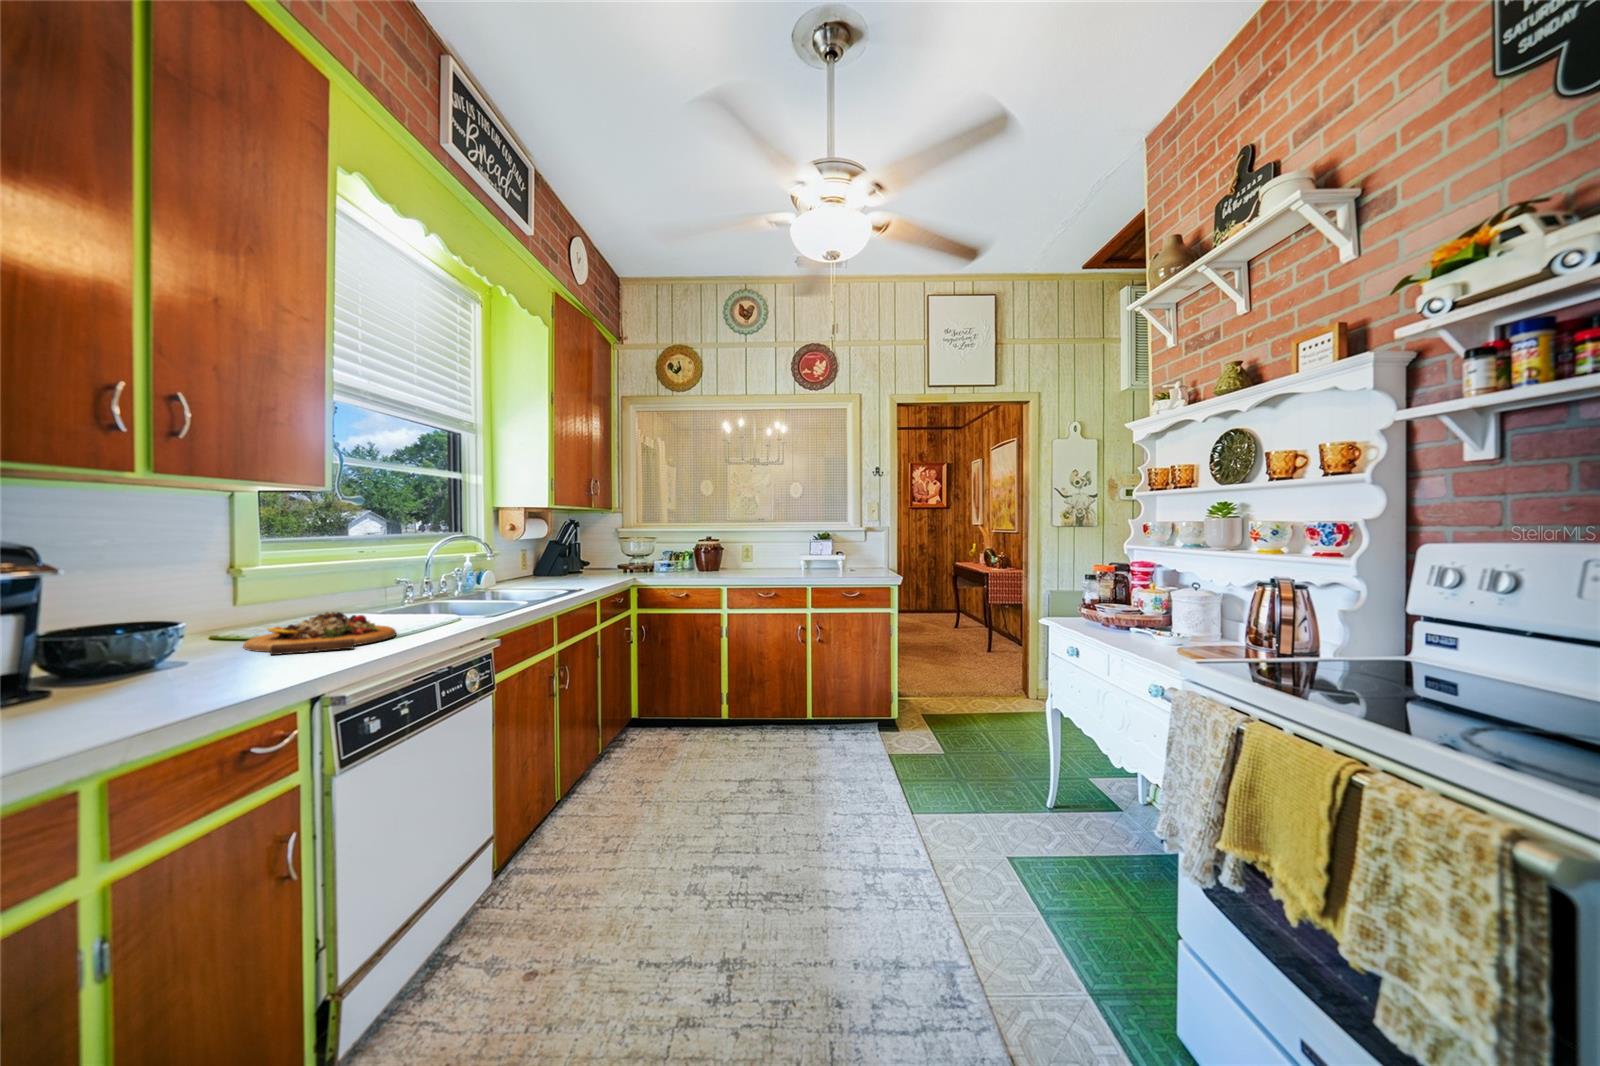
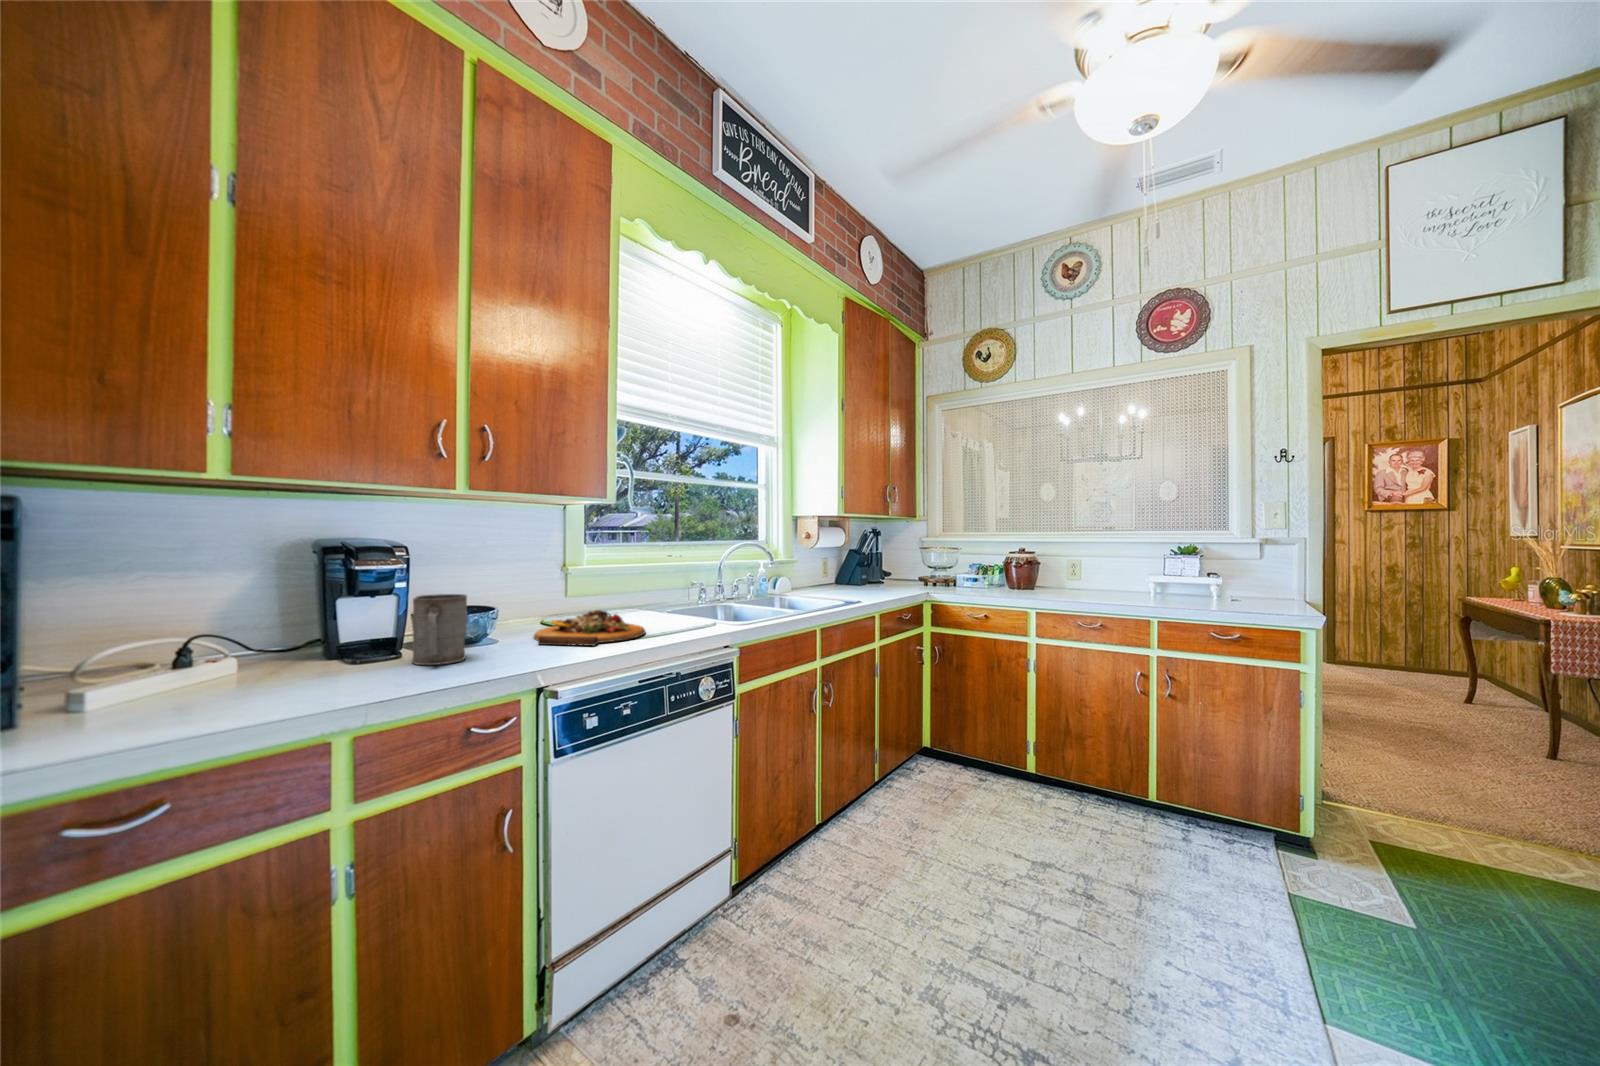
mug: none [109,601,195,692] -> present [412,594,467,665]

